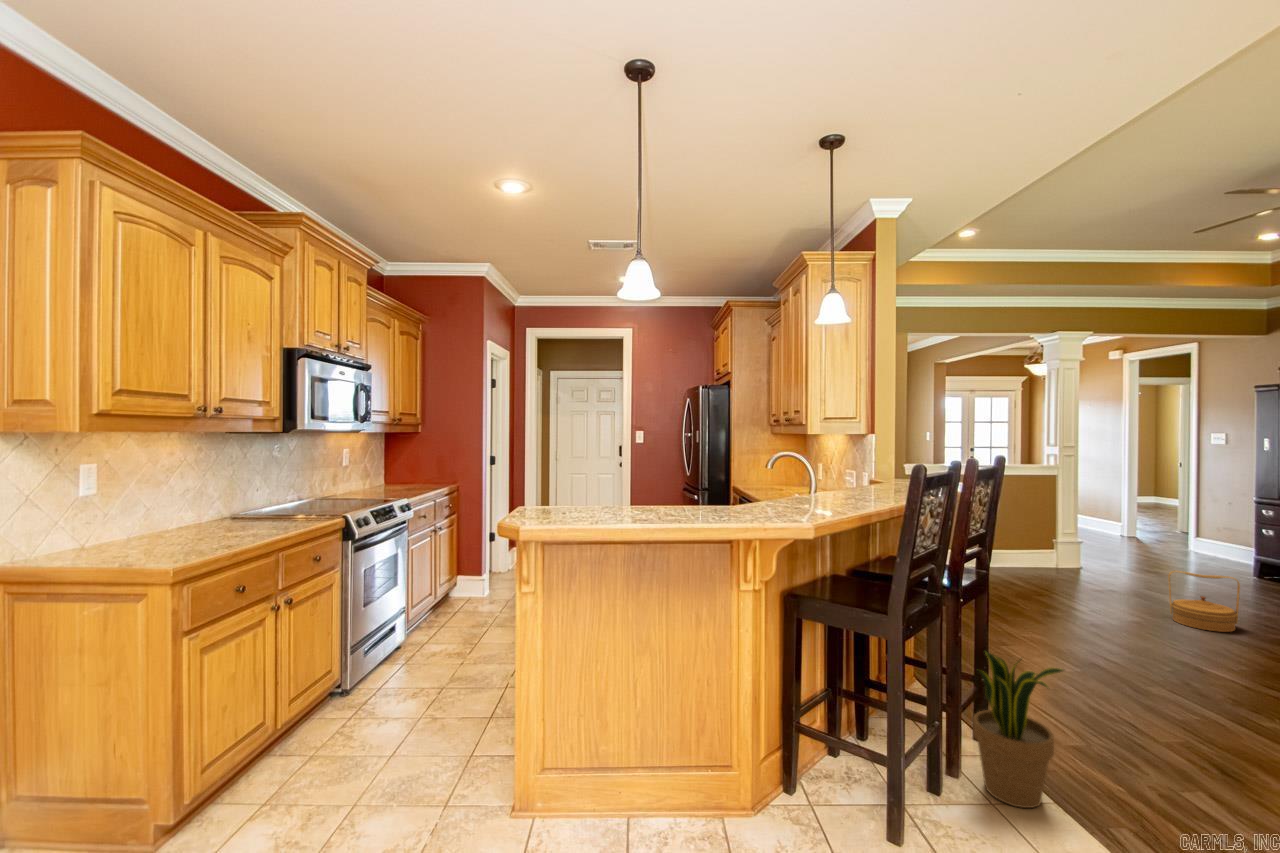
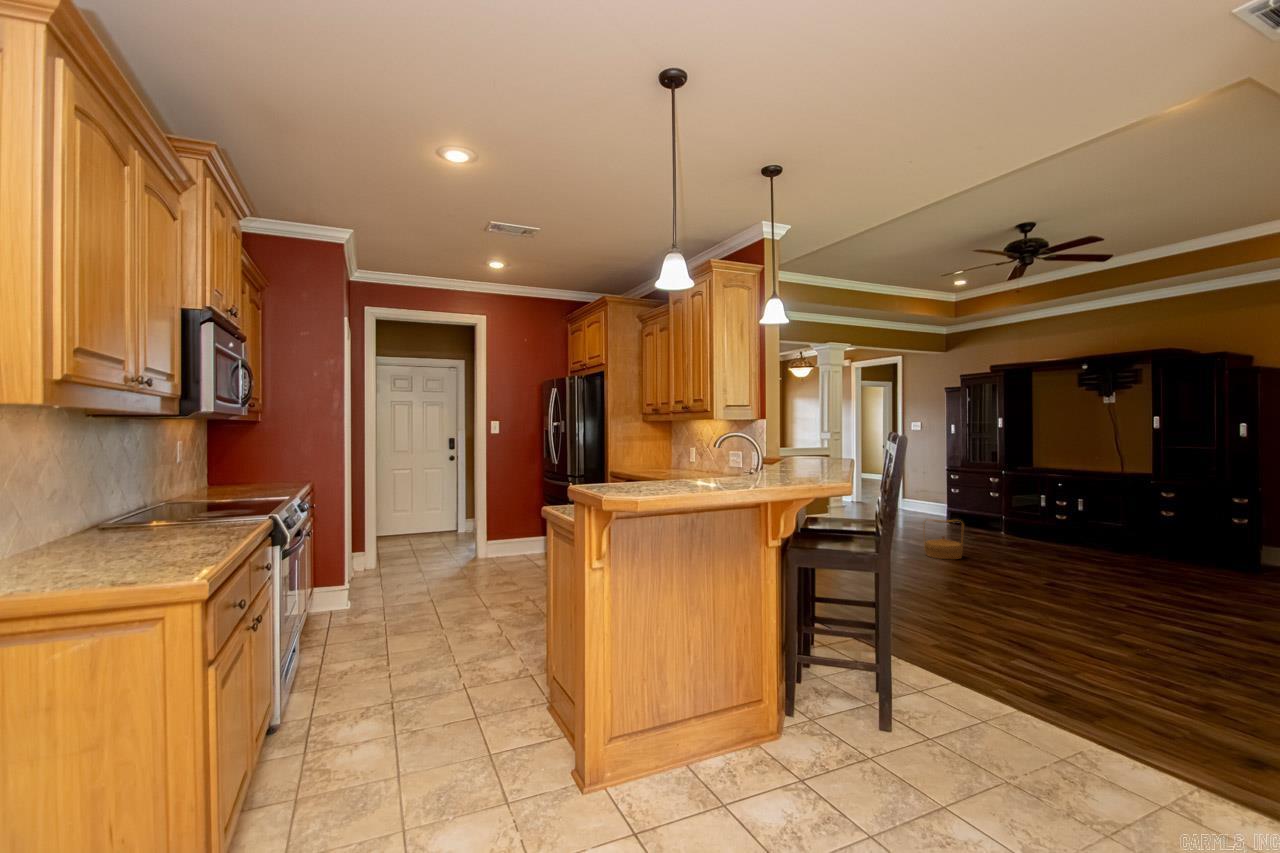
potted plant: present [973,652,1064,808] -> none [894,576,957,686]

